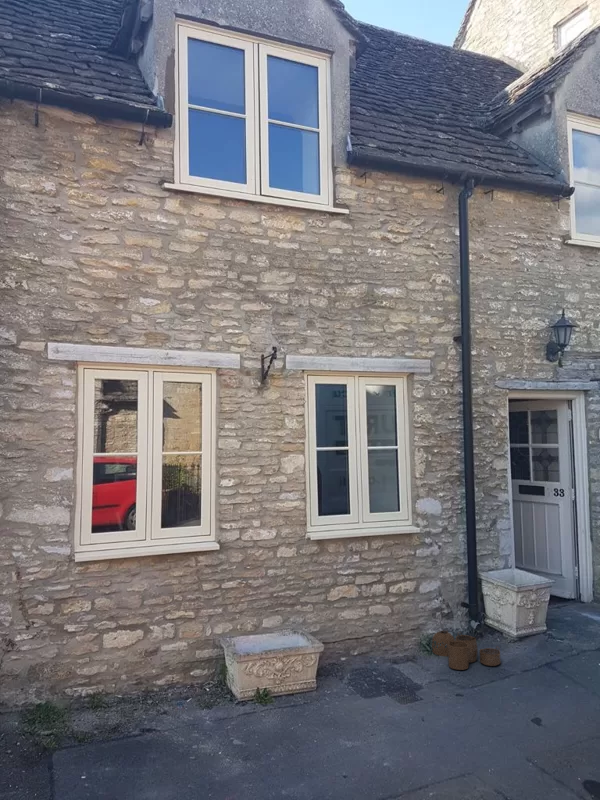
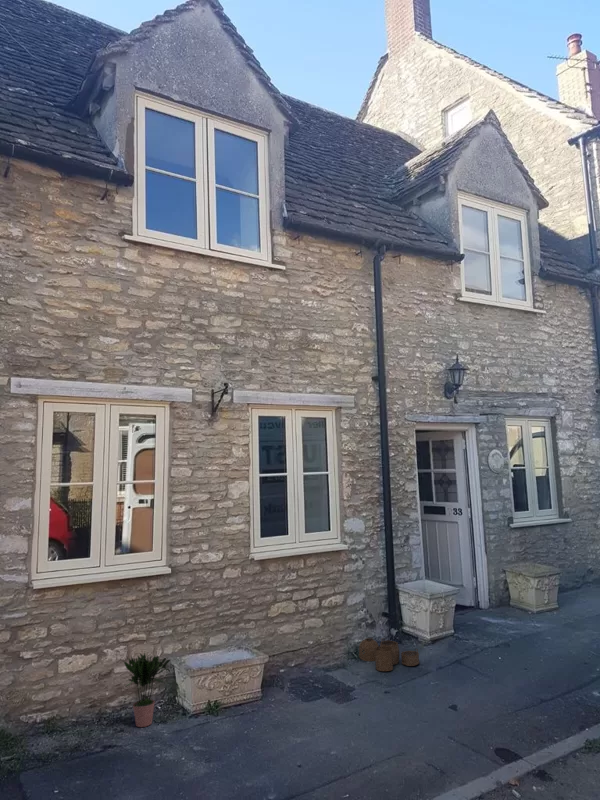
potted plant: none [165,627,217,710] -> present [124,653,170,727]

